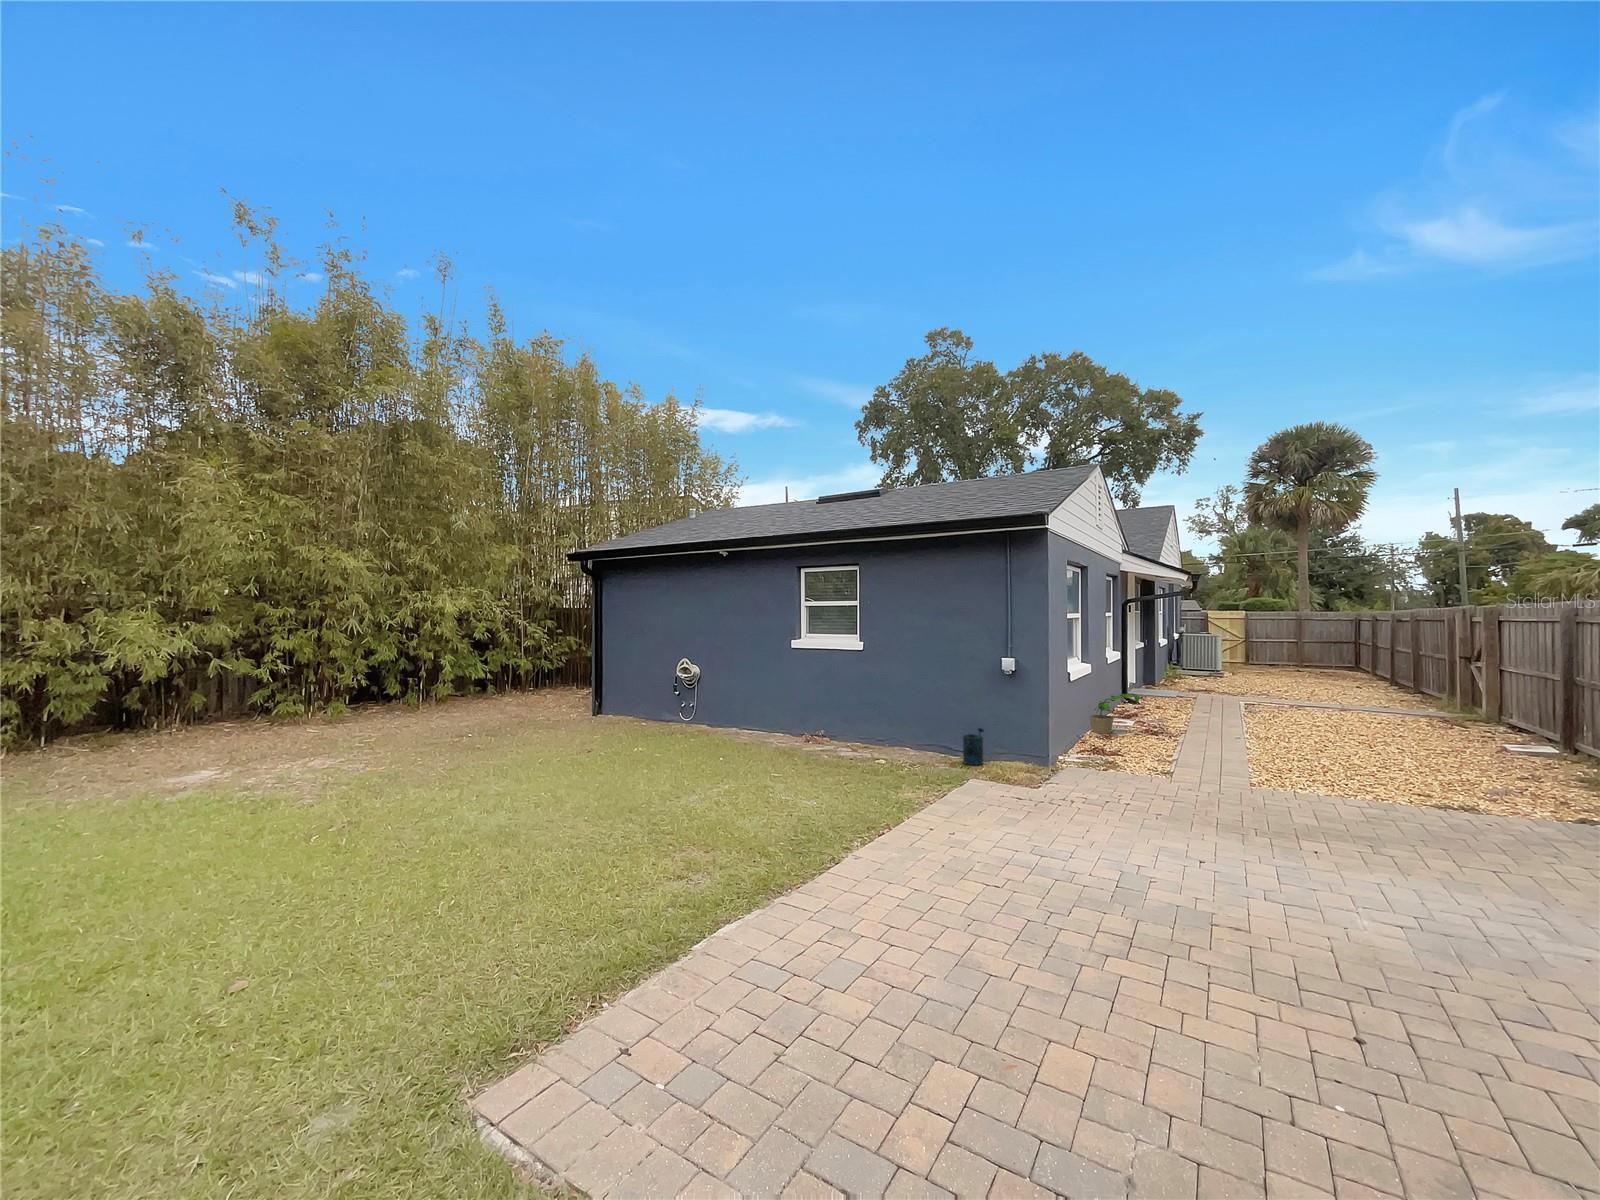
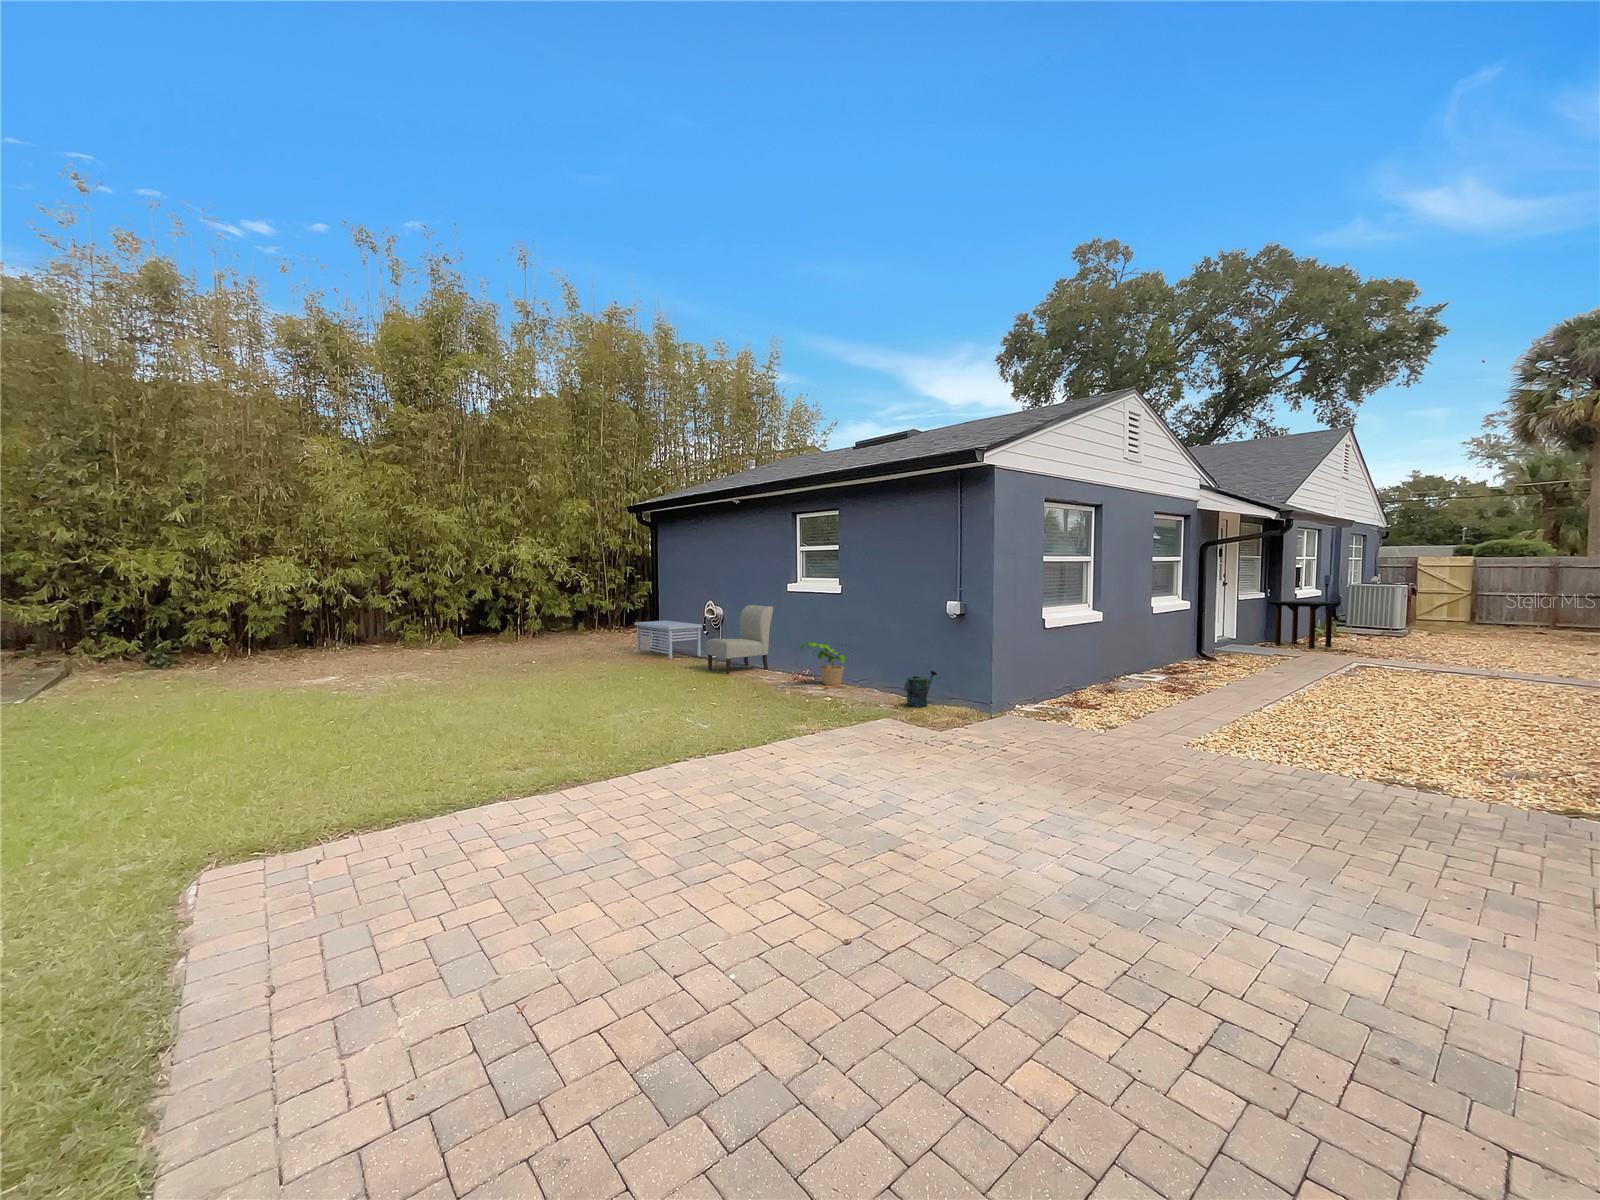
side table: none [1140,646,1191,686] -> present [1269,601,1340,649]
chair: none [705,663,773,738] -> present [706,605,773,674]
storage bench: none [590,679,674,723] -> present [634,621,703,659]
potted plant: present [1089,694,1139,734] -> present [801,642,845,685]

